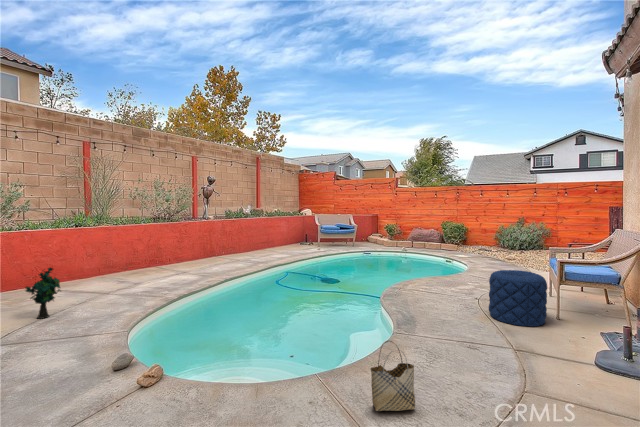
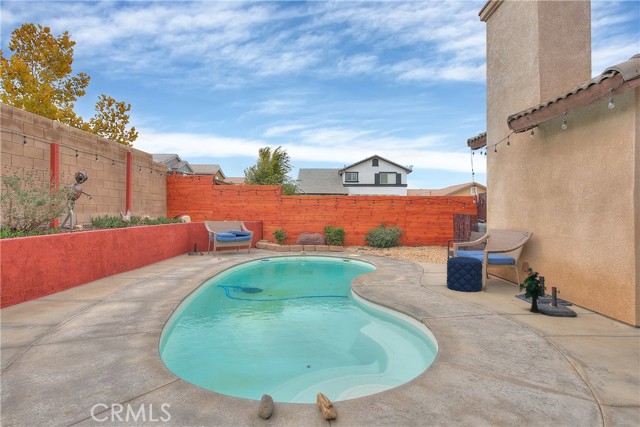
decorative plant: present [26,268,61,319] -> present [520,268,547,313]
woven basket: present [370,341,415,411] -> none [498,300,520,343]

